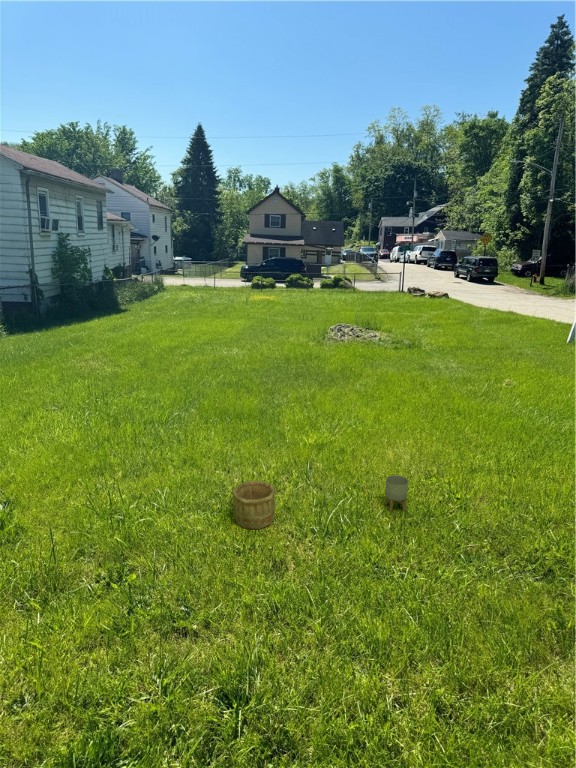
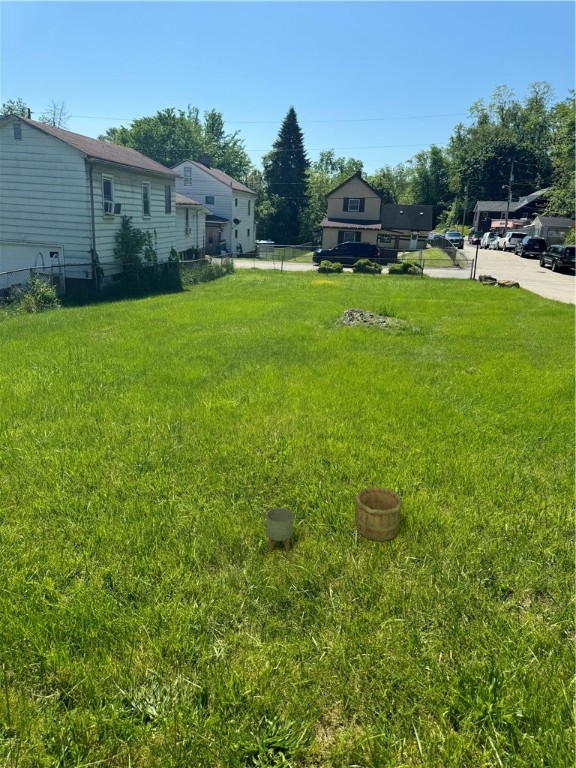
wooden bucket: present [232,481,276,529] -> present [355,487,403,541]

